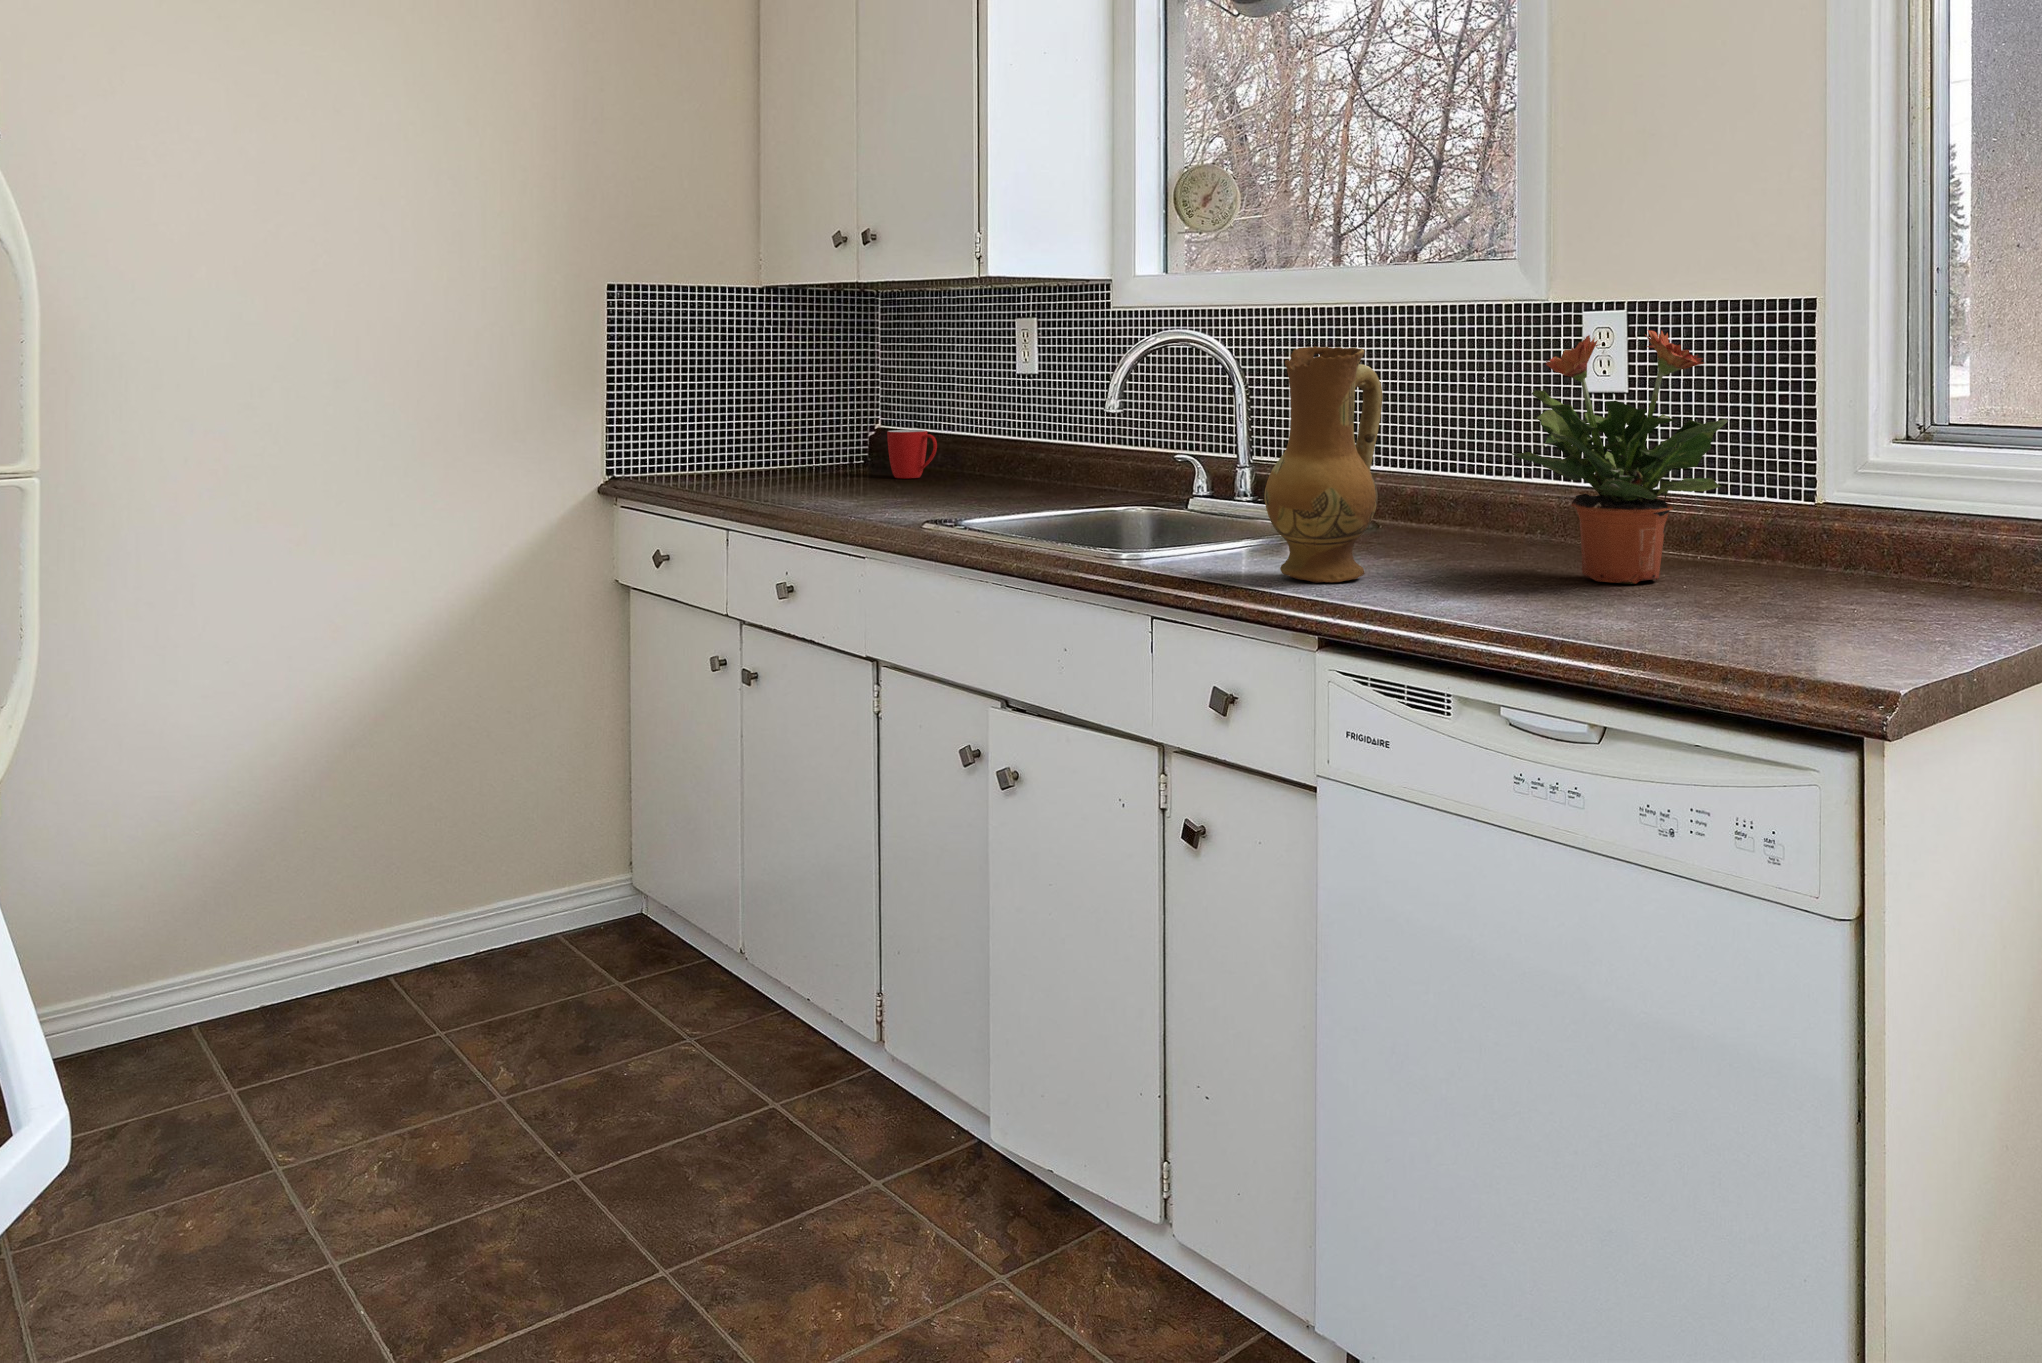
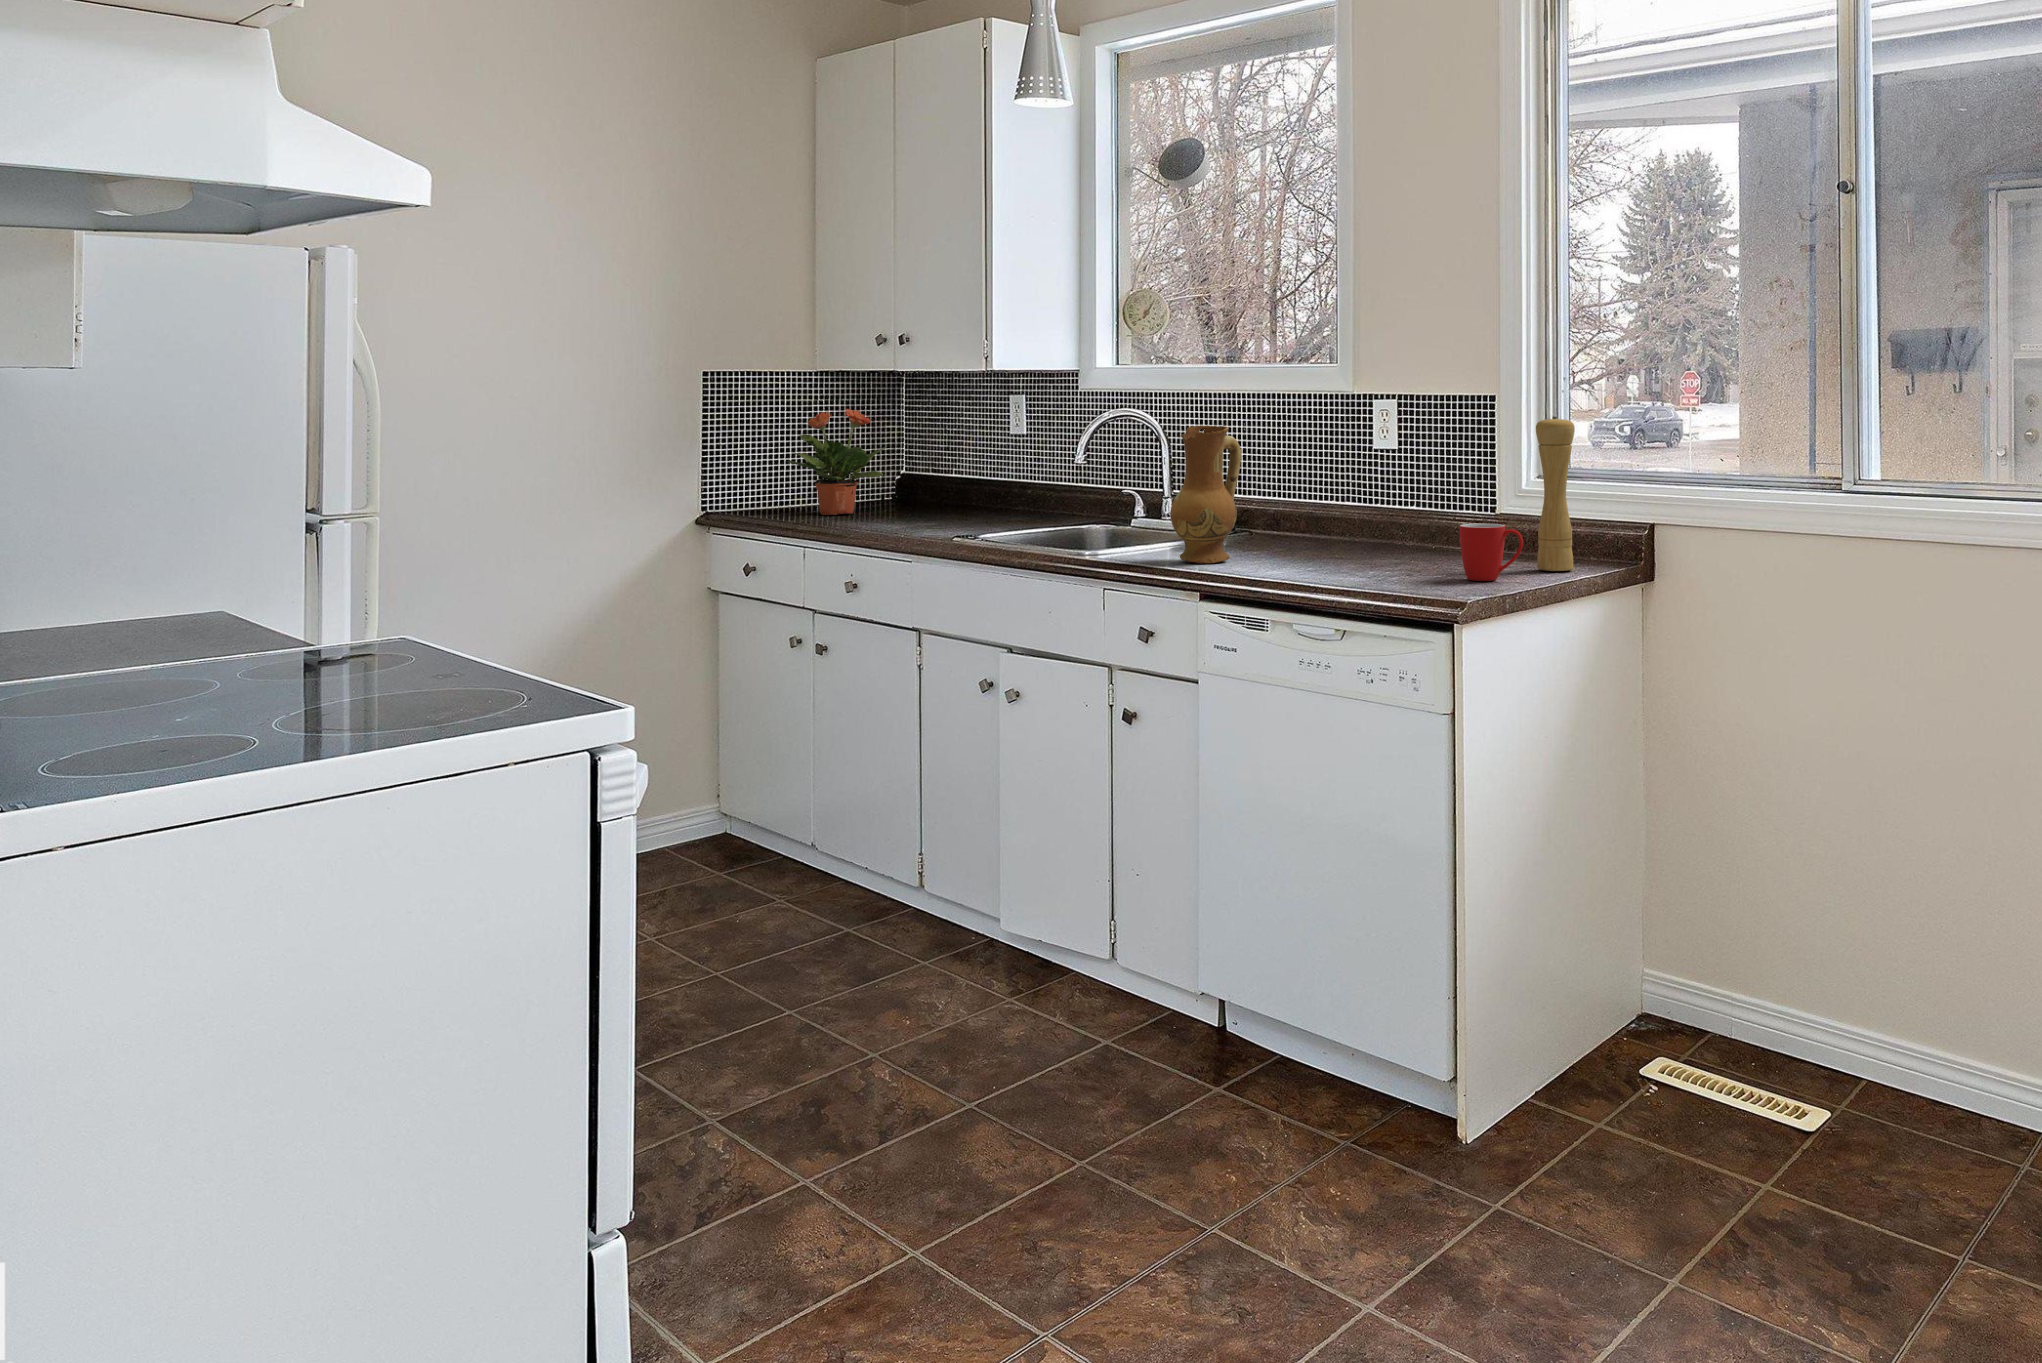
pepper mill: none [1942,327,2023,616] -> present [1536,416,1575,571]
potted plant: present [1512,330,1728,584] -> present [787,409,886,515]
mug: present [887,430,937,478] -> present [1459,523,1523,581]

